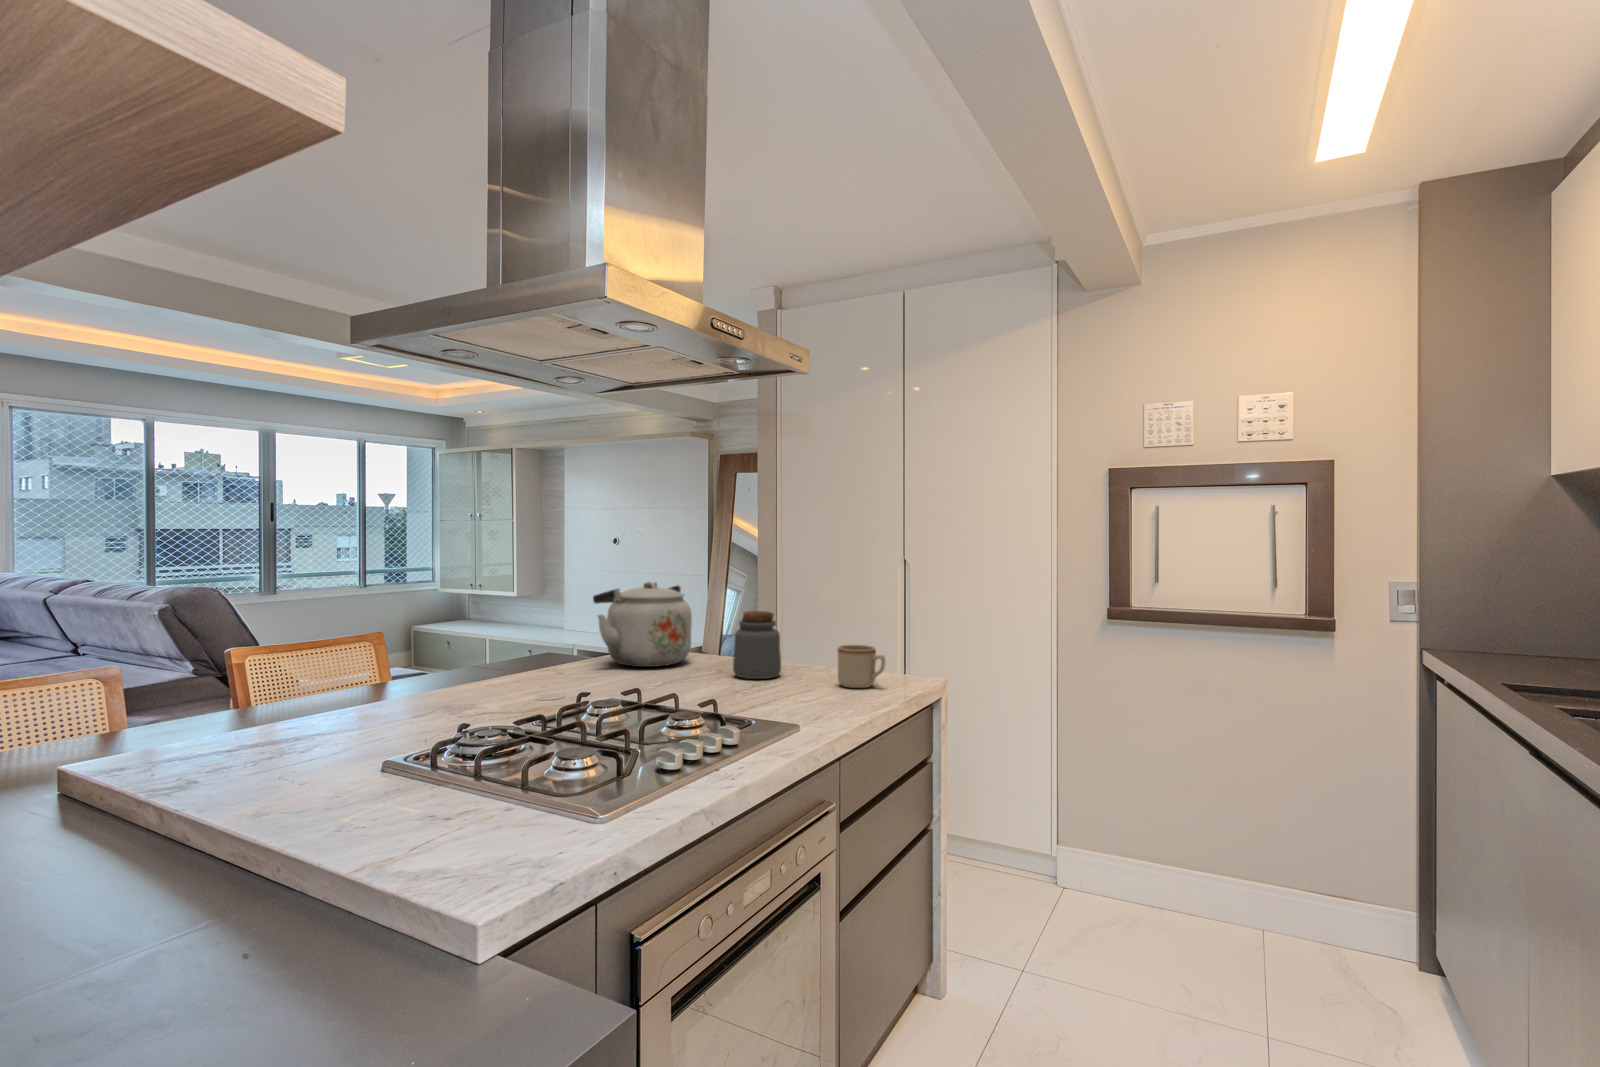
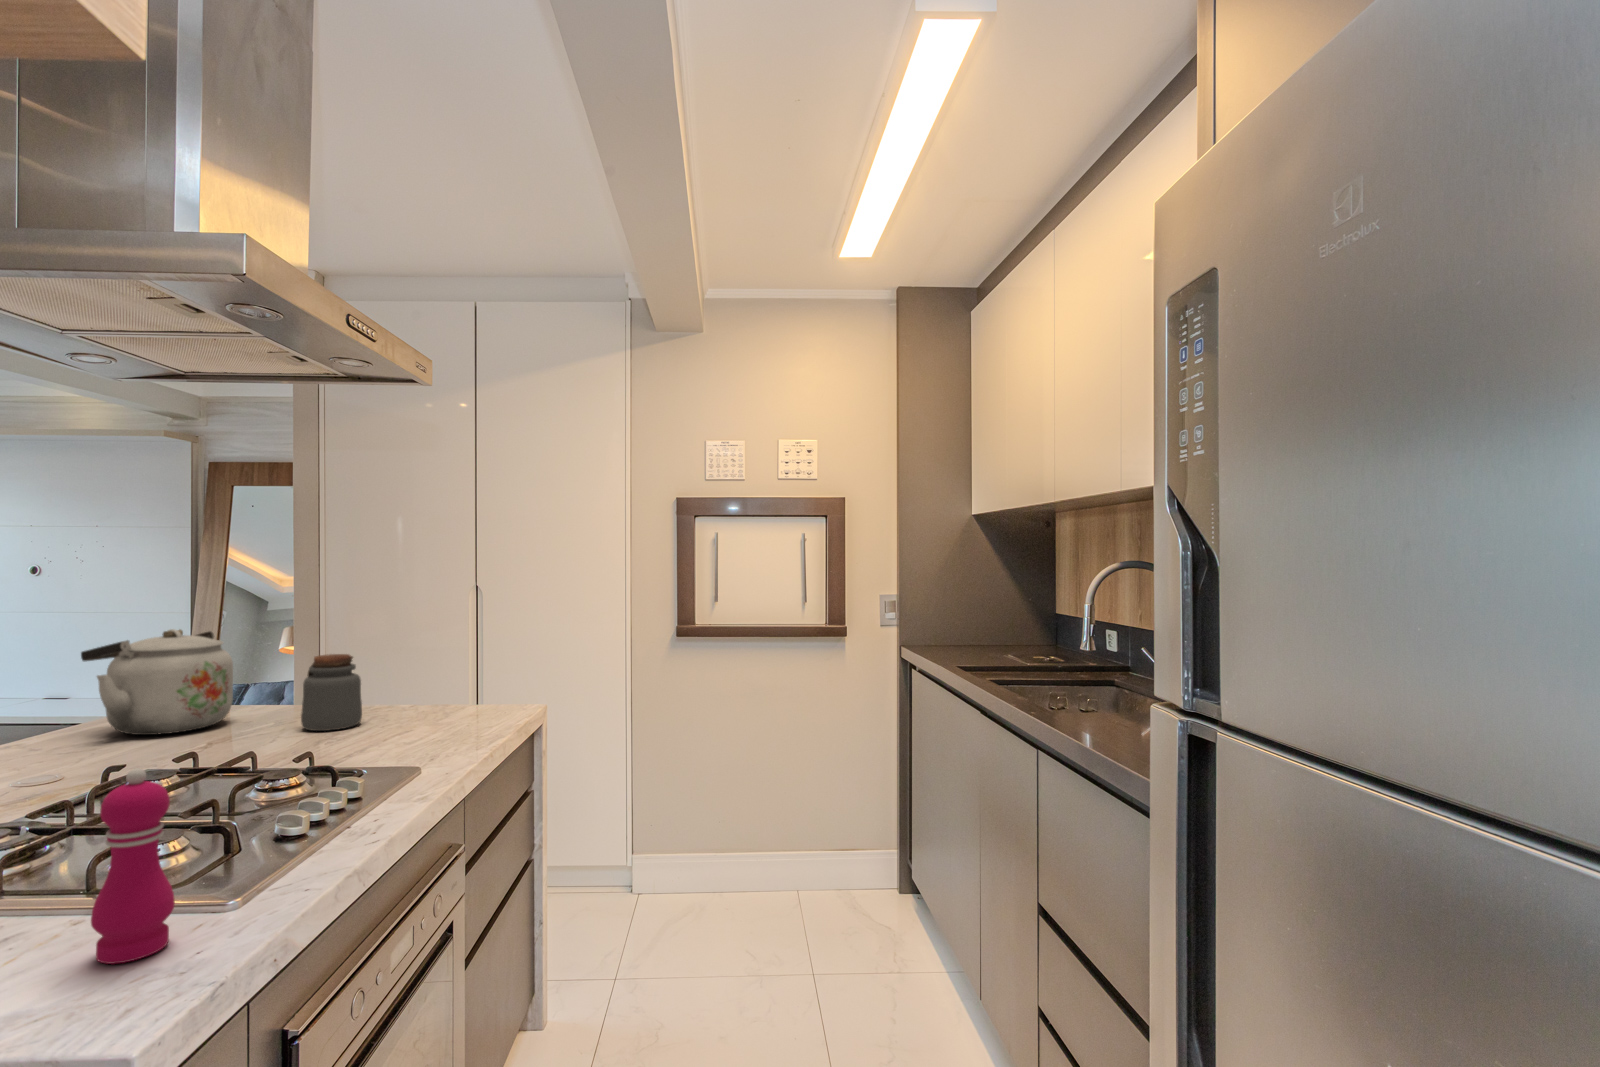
mug: present [838,645,885,688] -> none [434,681,487,726]
pepper mill: none [461,693,525,868] -> present [91,768,175,964]

